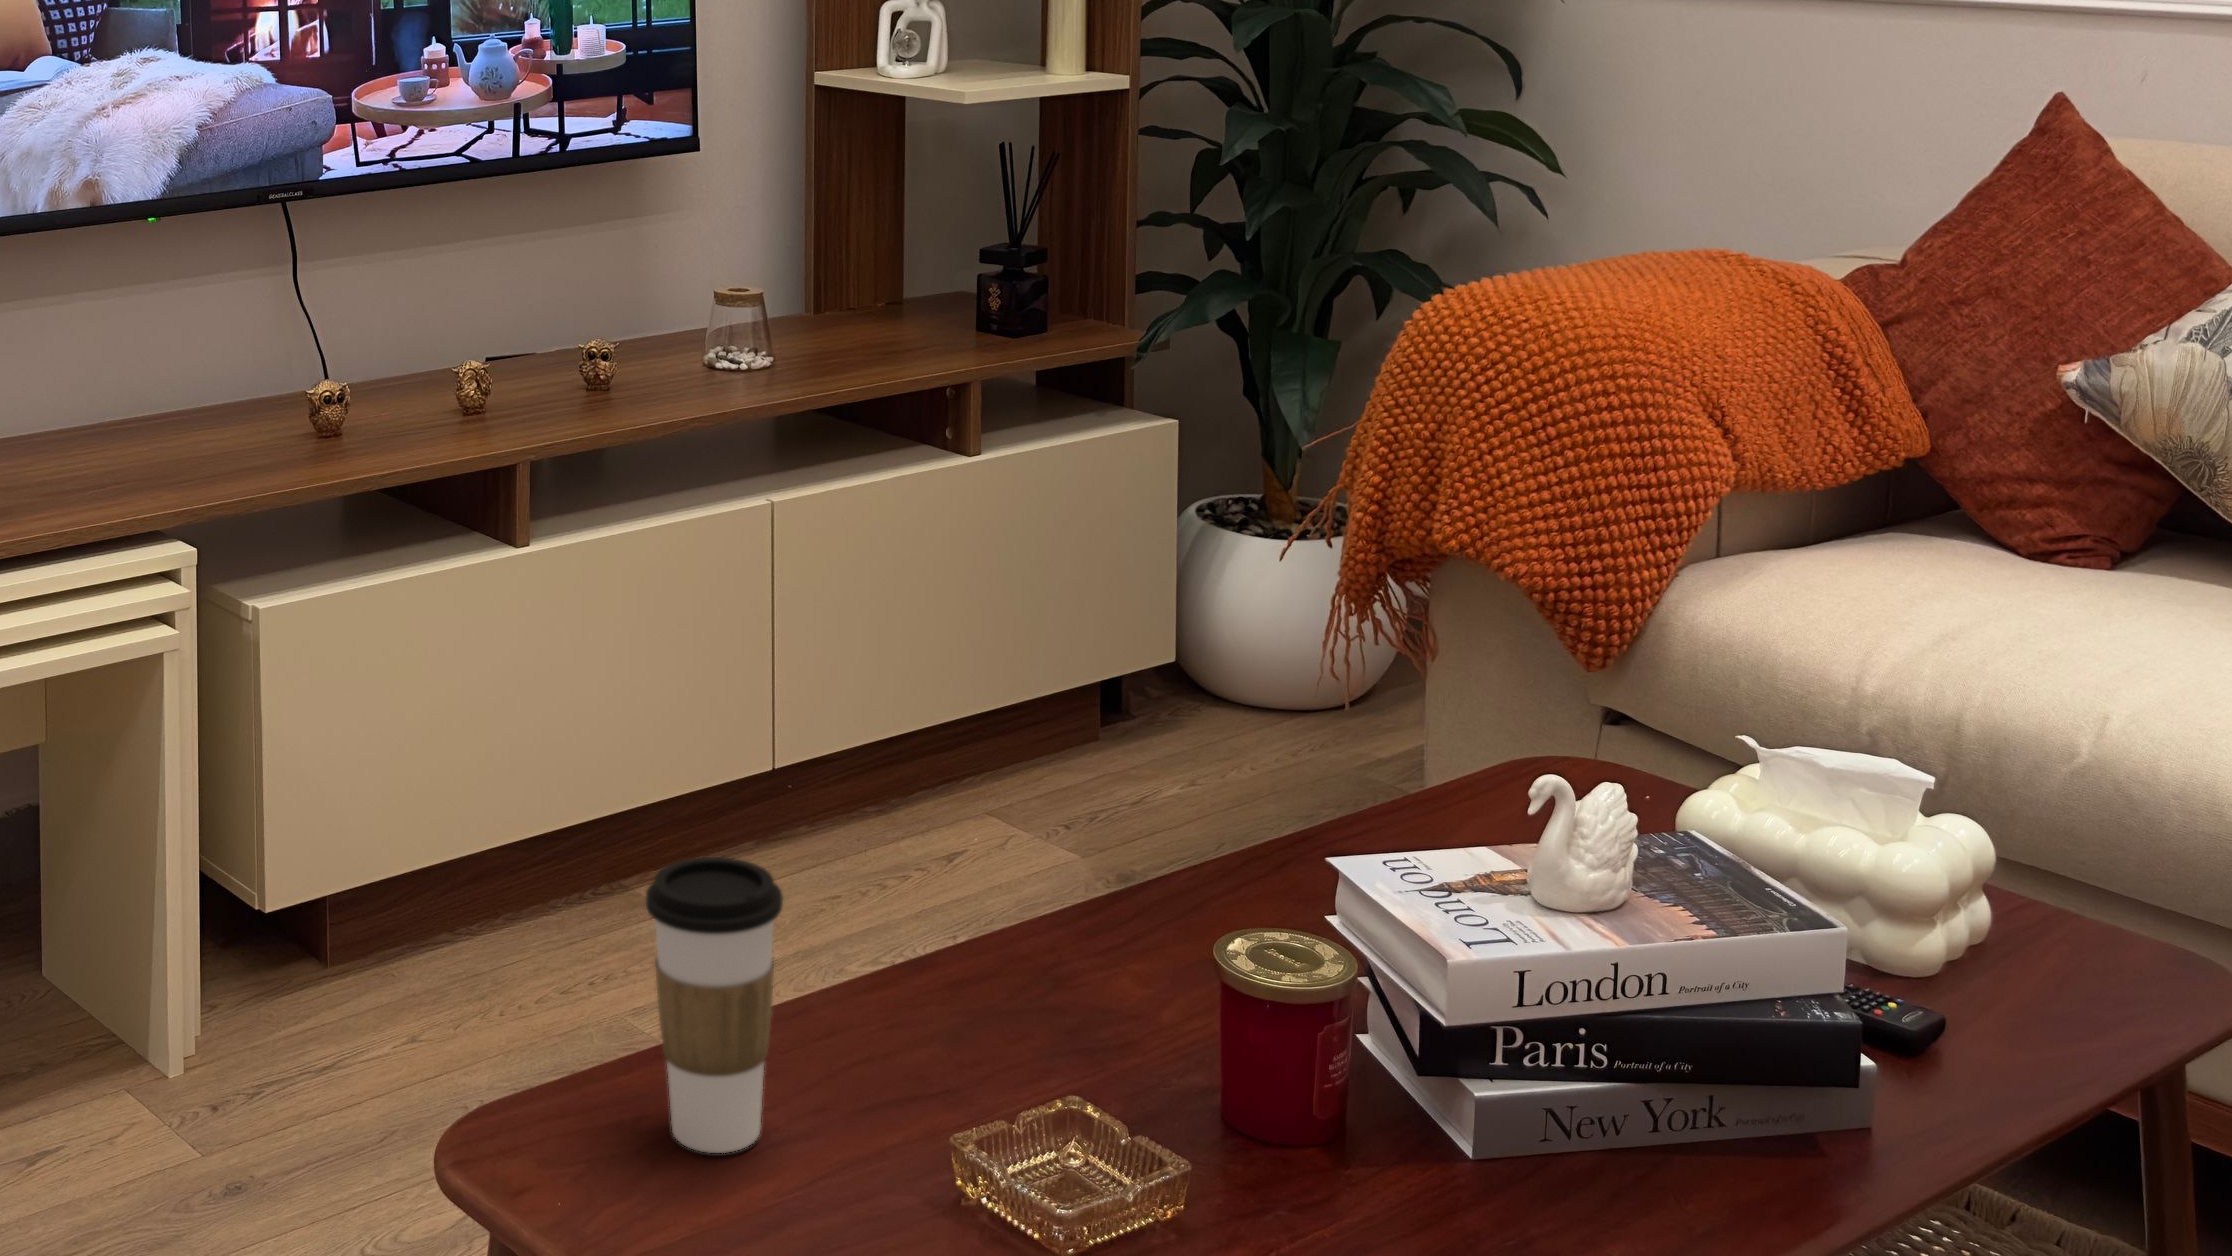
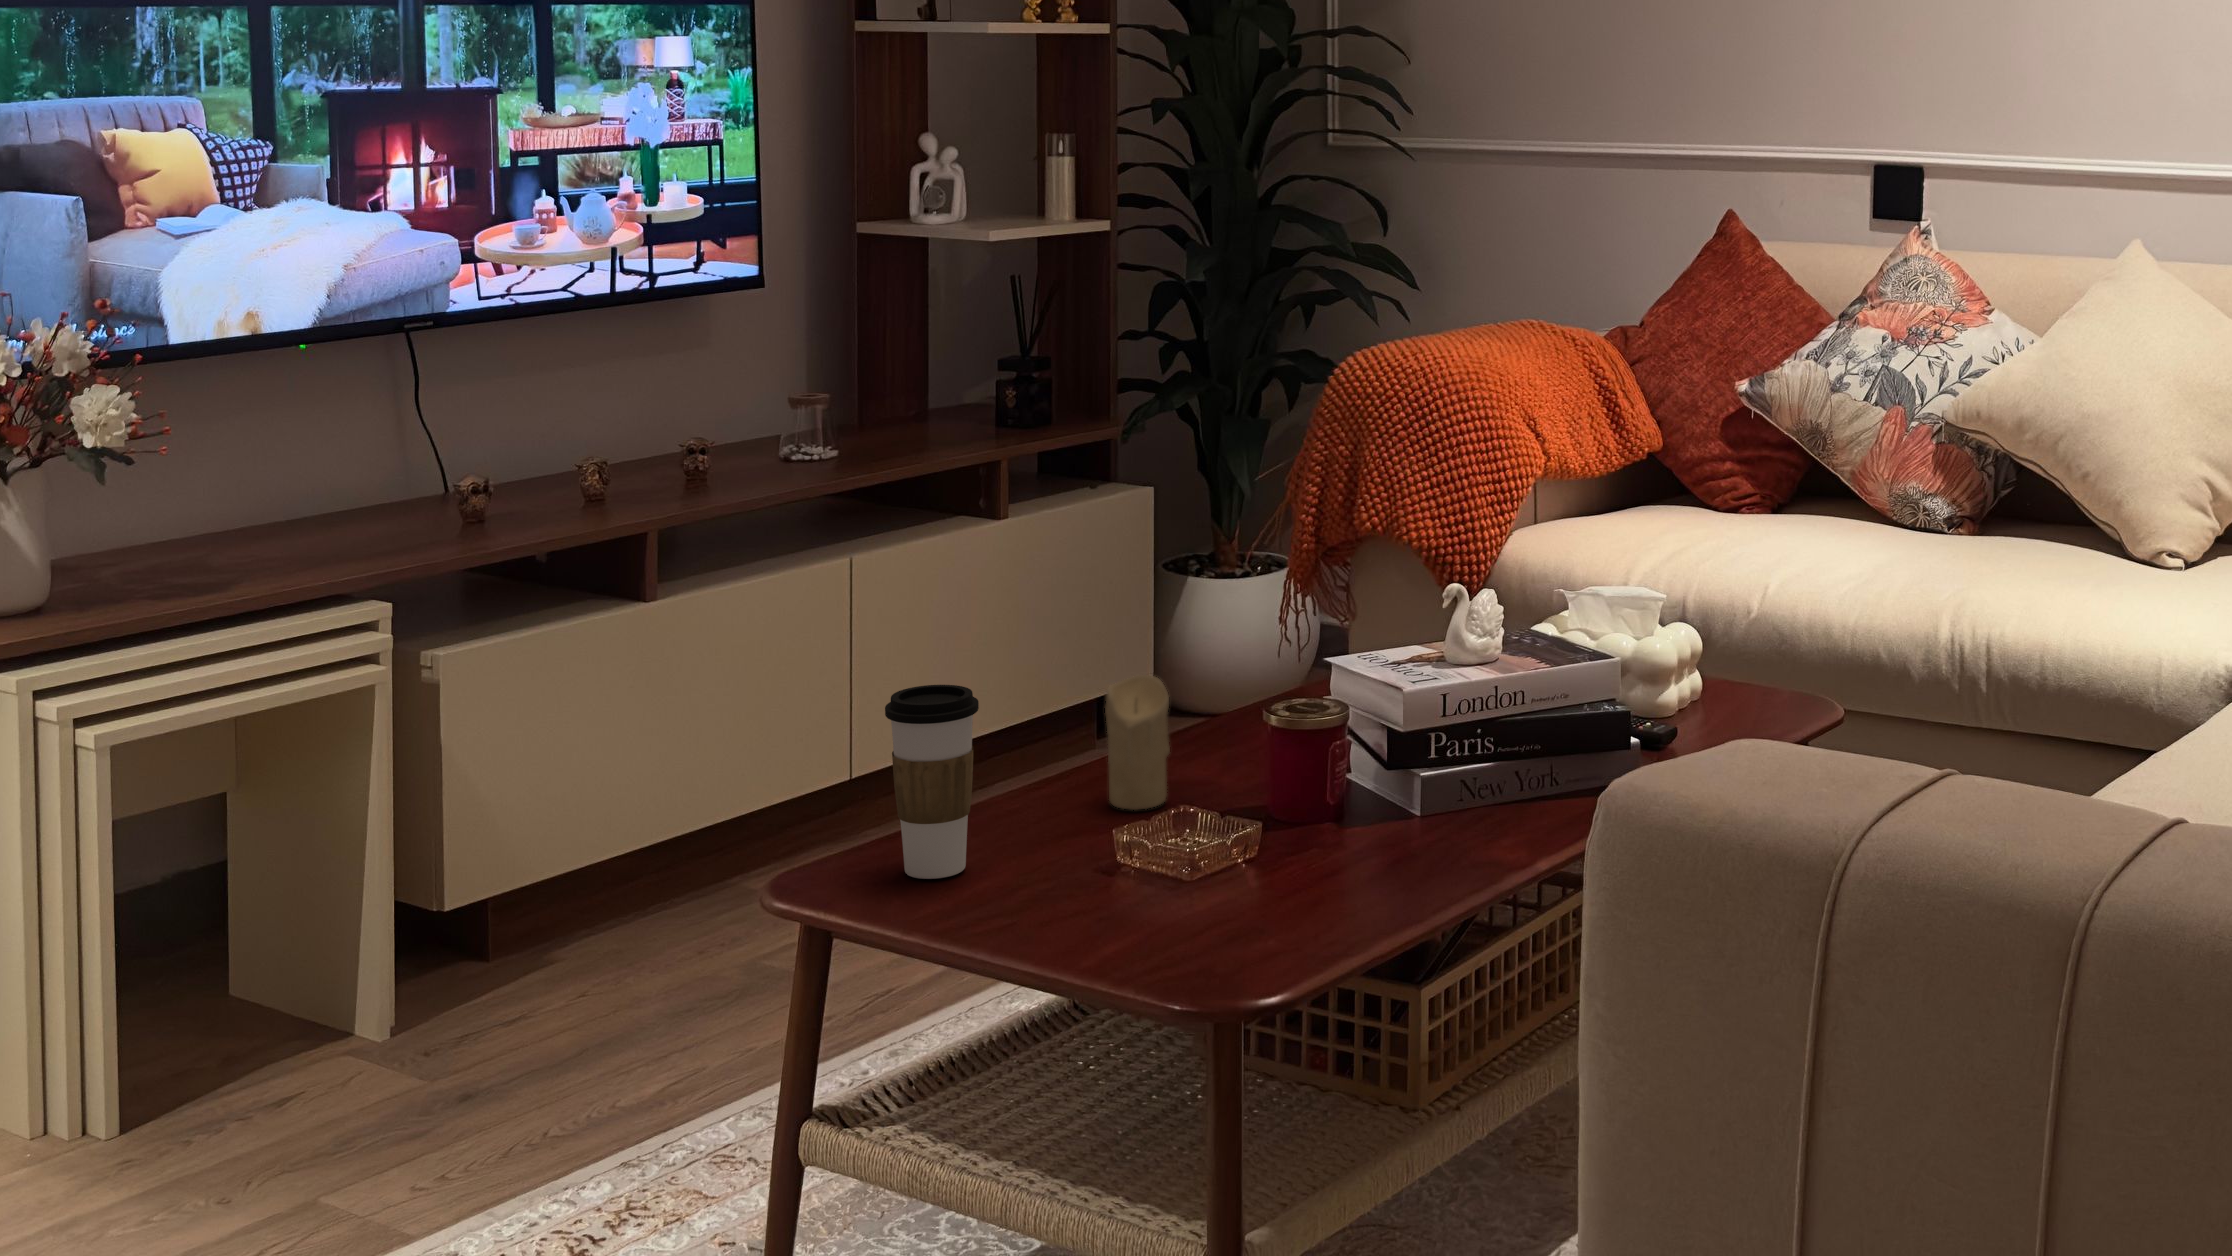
candle: none [997,843,1093,1050] -> present [1105,675,1170,810]

